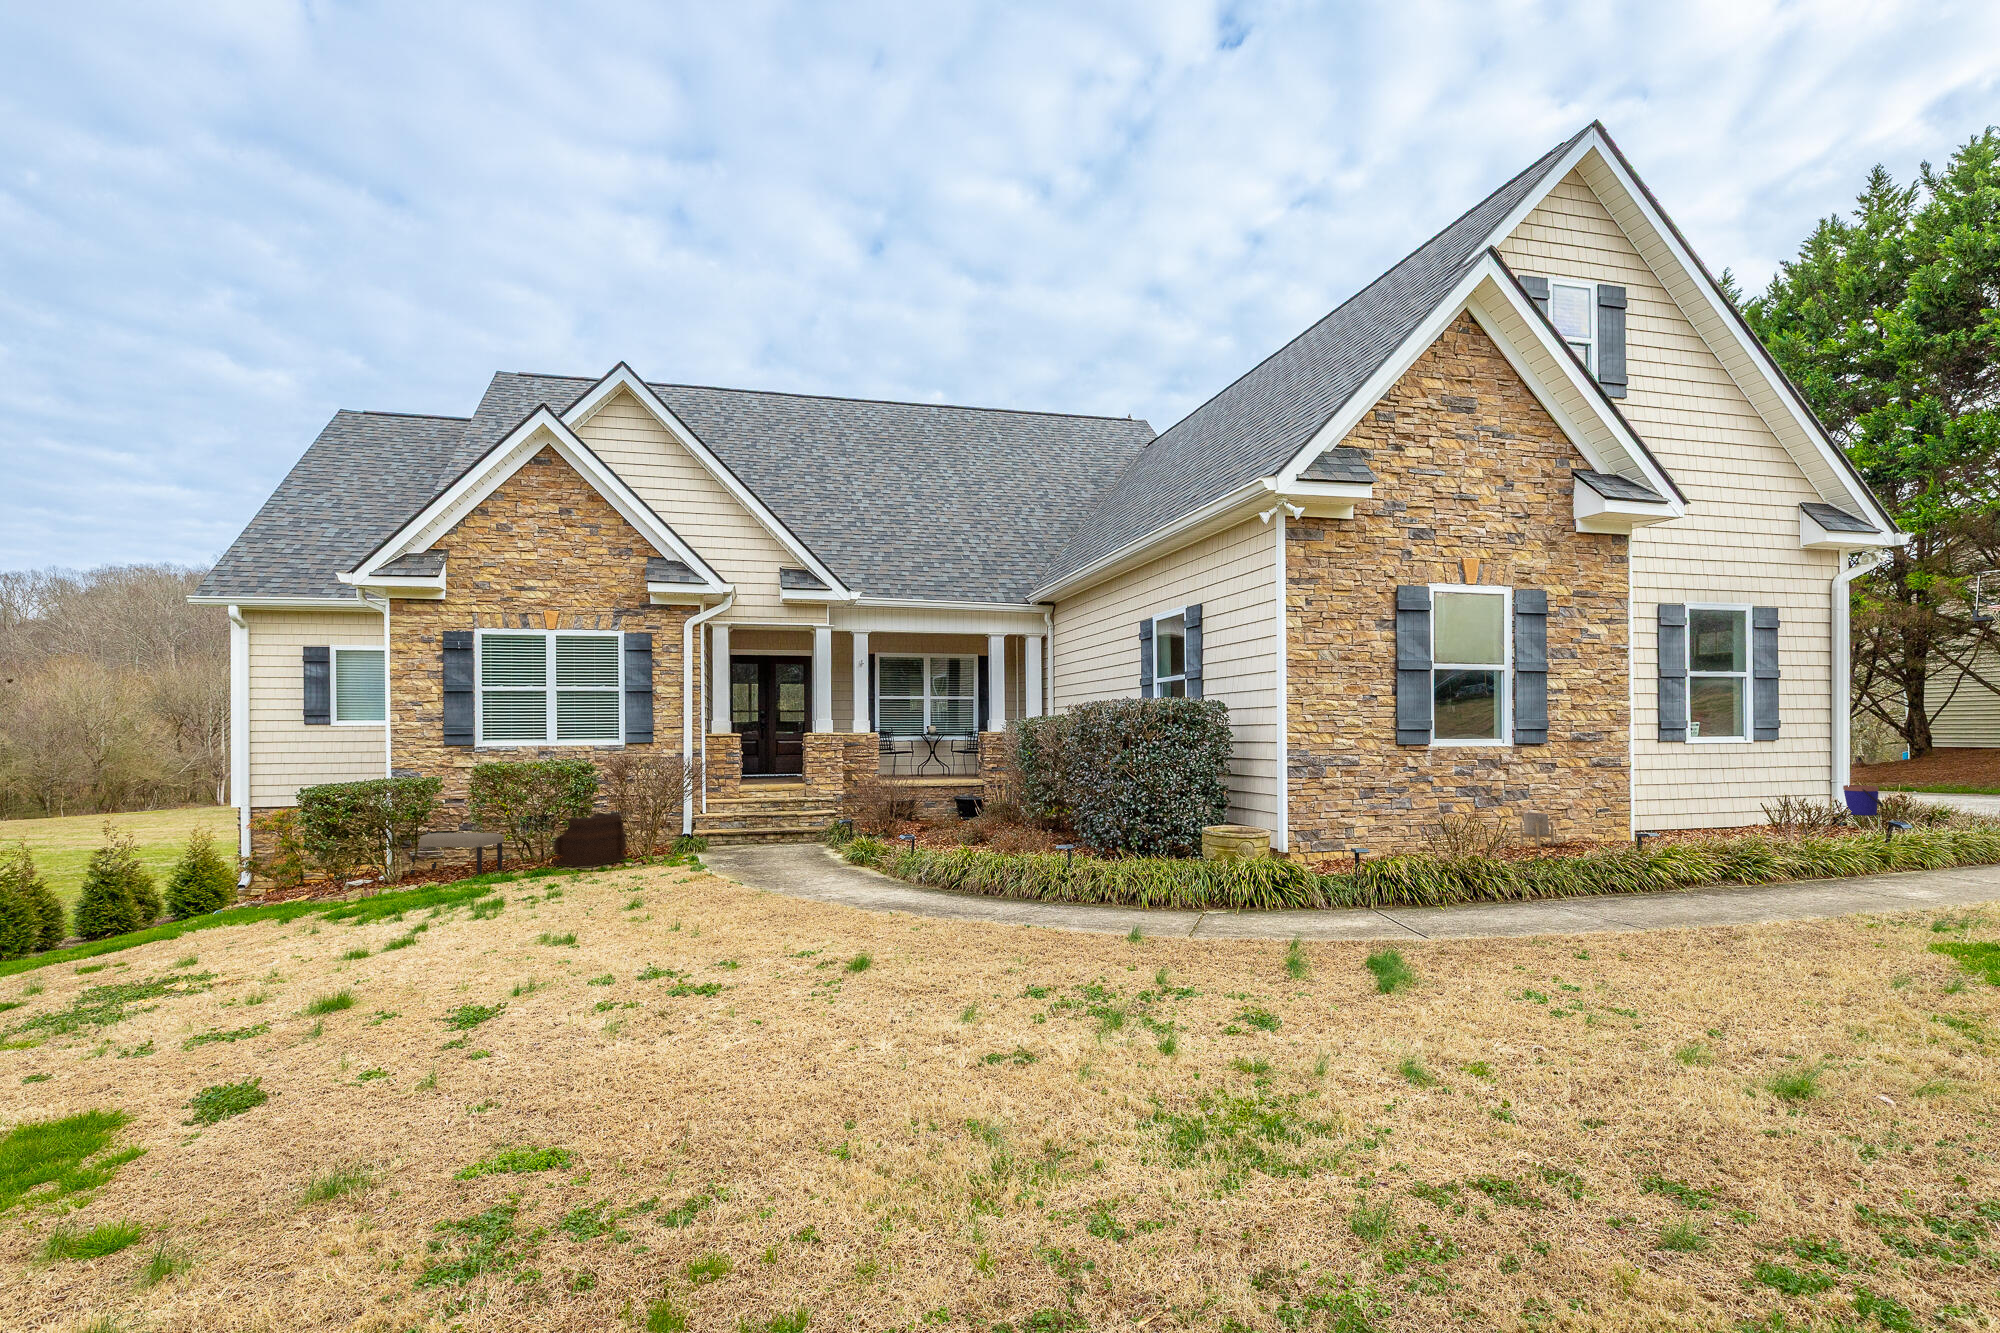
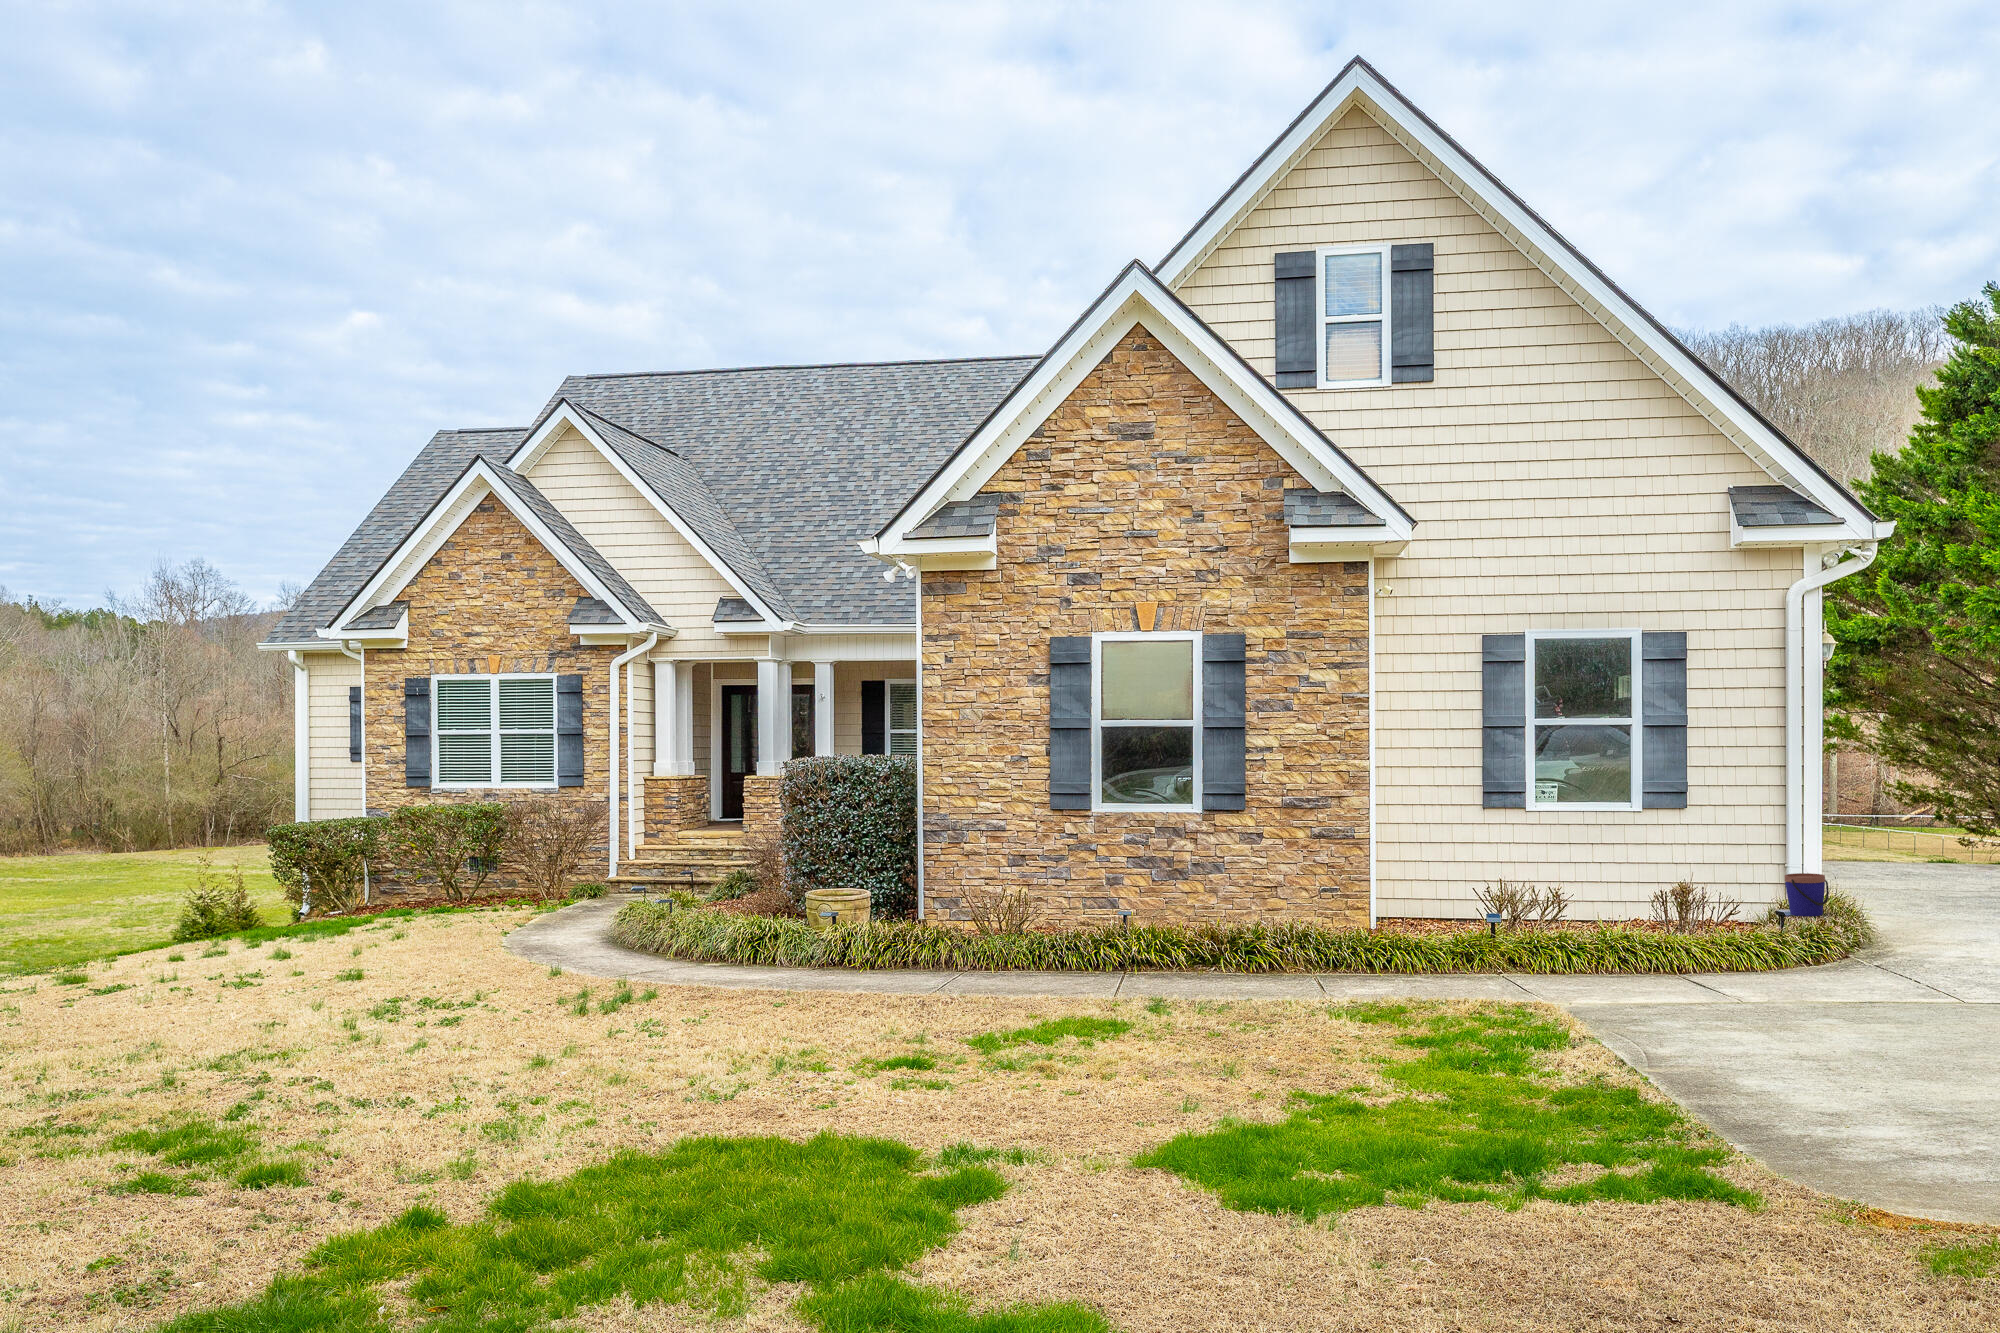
wooden crate: present [554,813,627,868] -> none [487,849,549,901]
planter: present [1519,813,1554,847] -> none [1194,889,1220,928]
bench: present [410,833,504,875] -> none [384,863,451,901]

